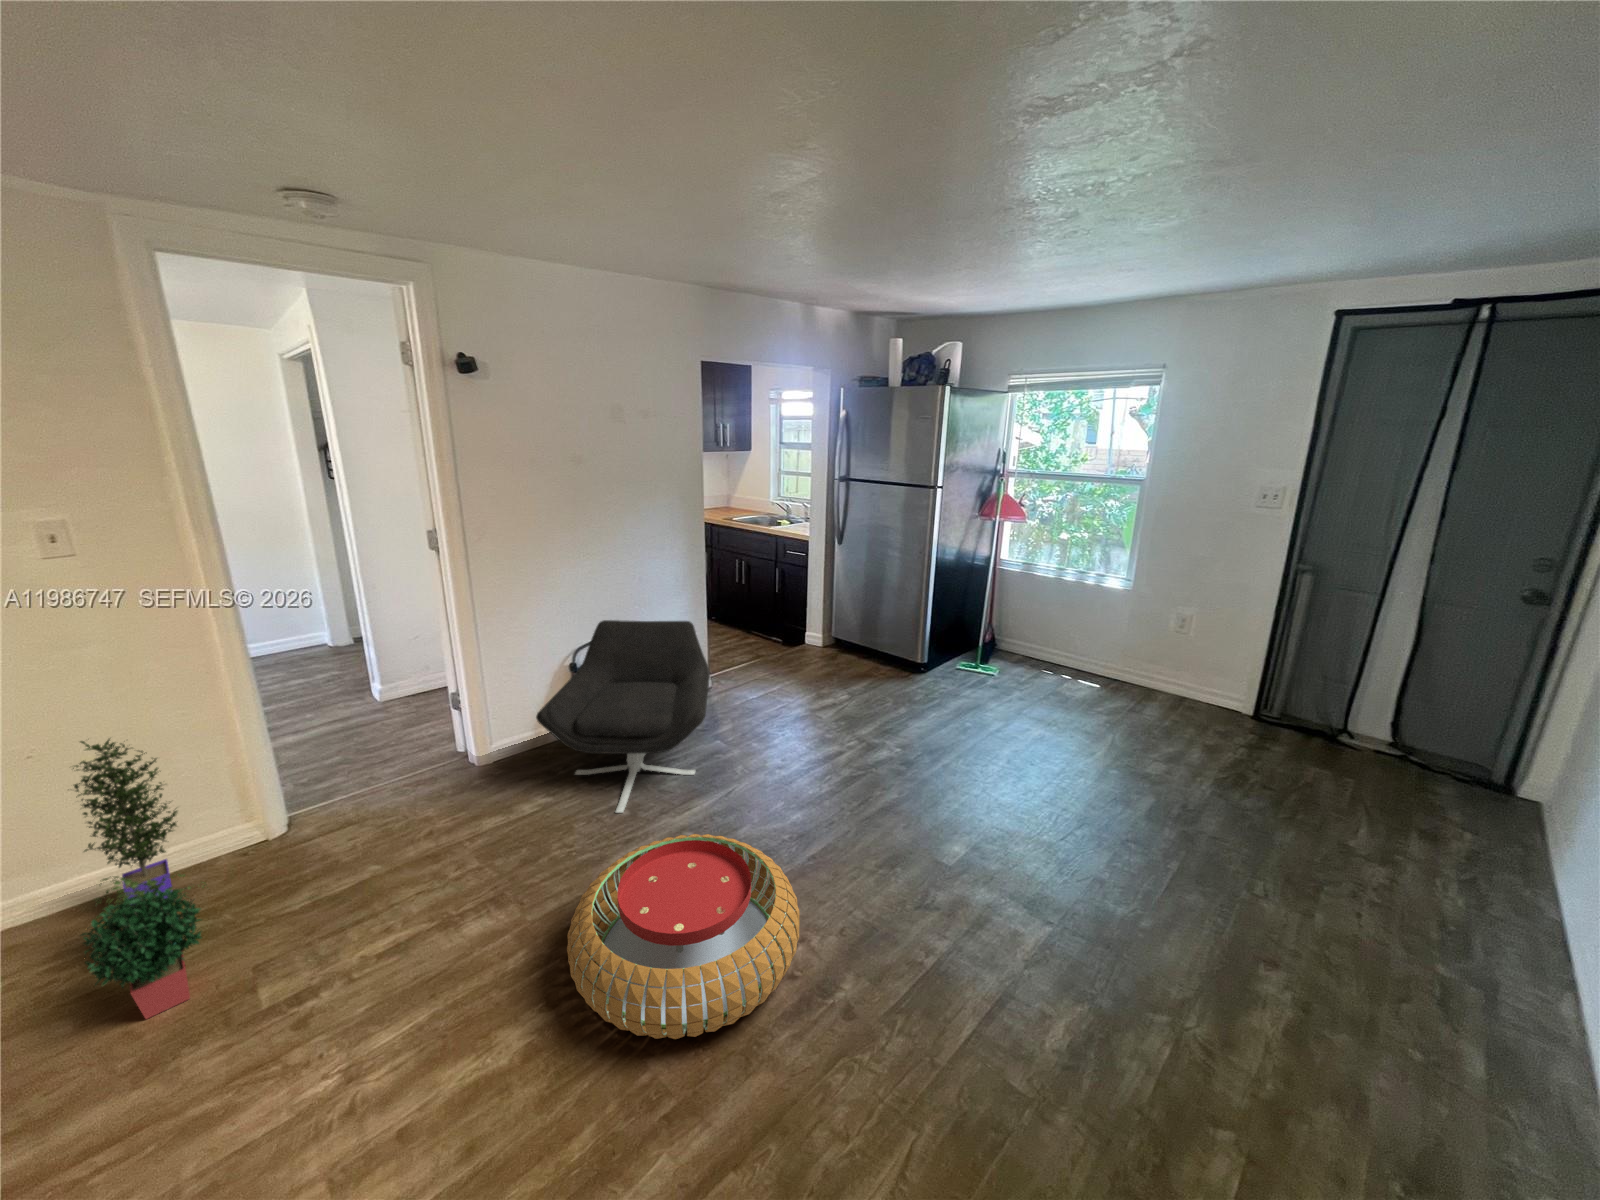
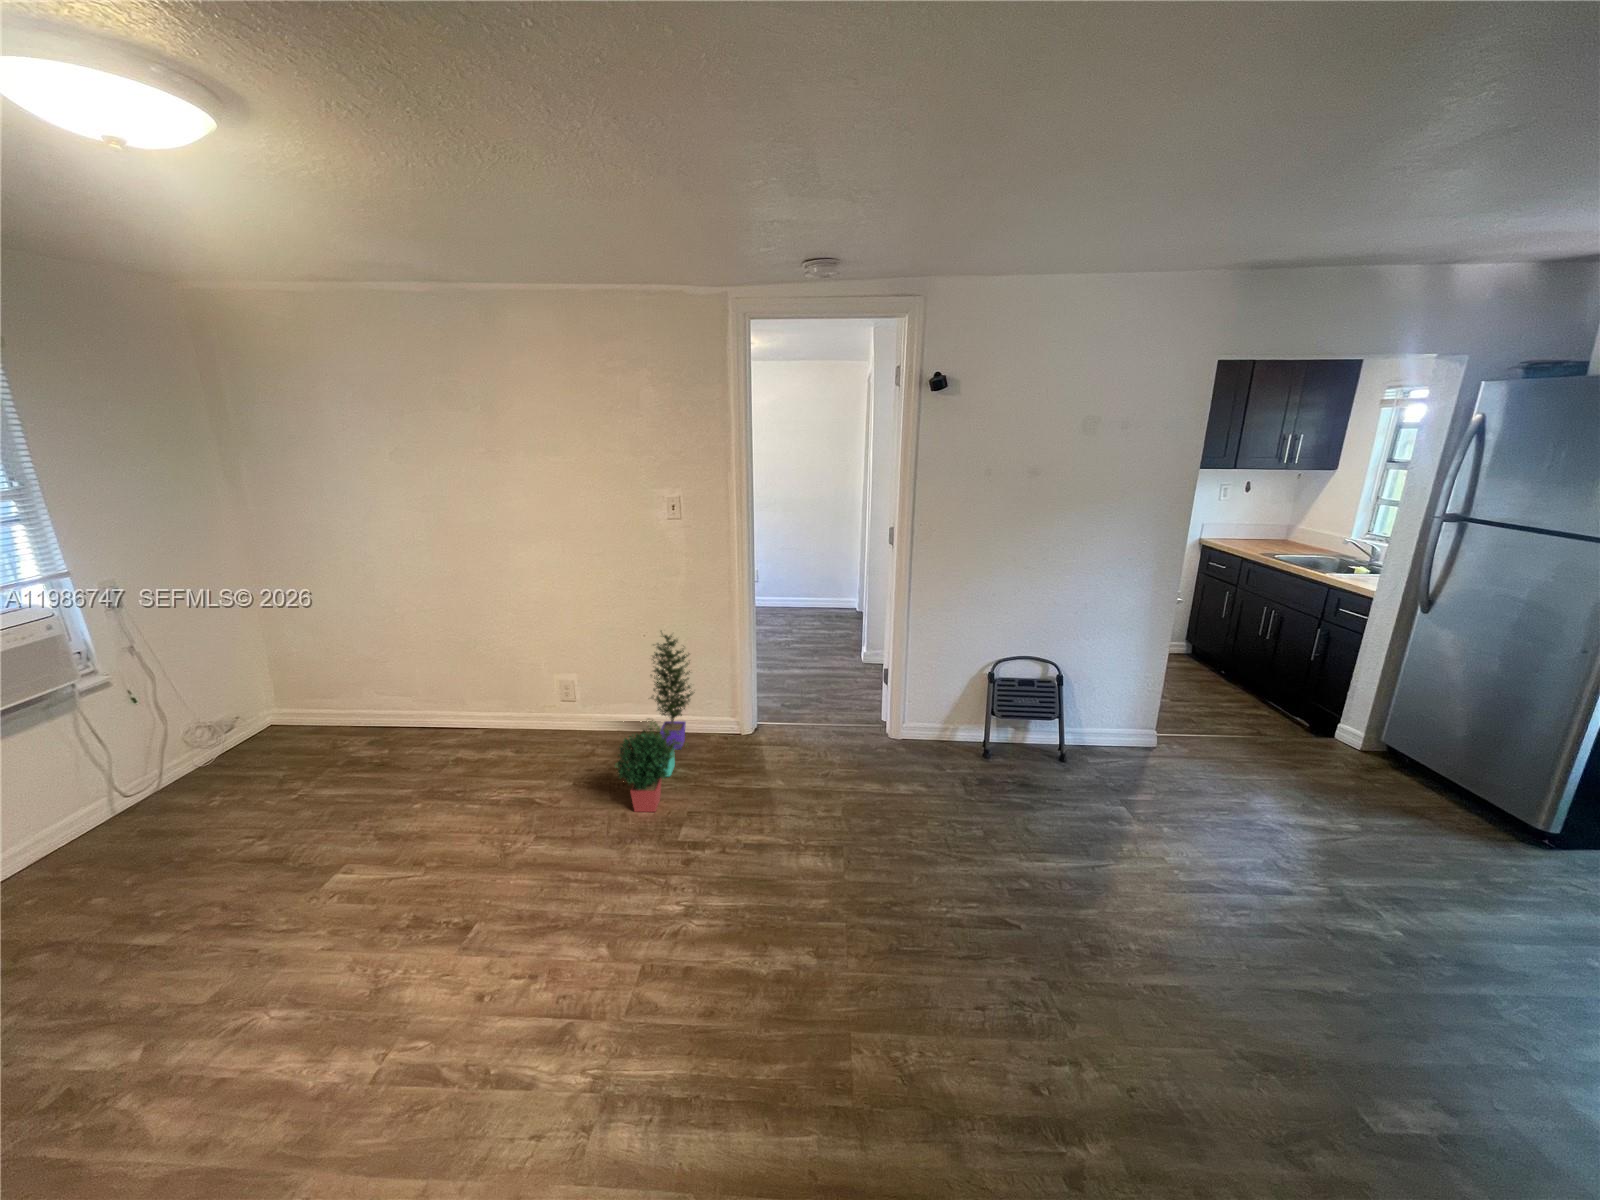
lounge chair: present [536,620,710,813] -> none [925,637,1128,832]
pouf: present [567,834,800,1039] -> none [833,864,1083,1087]

